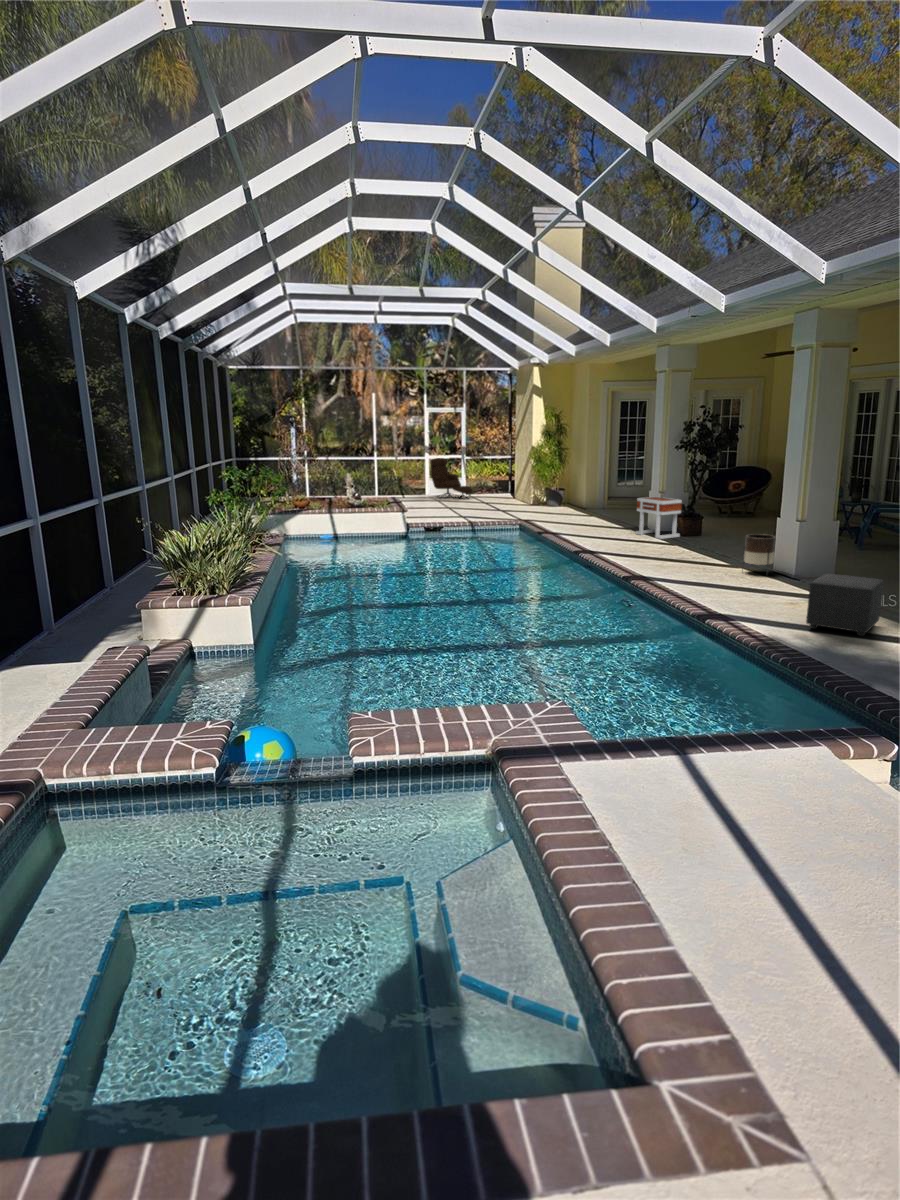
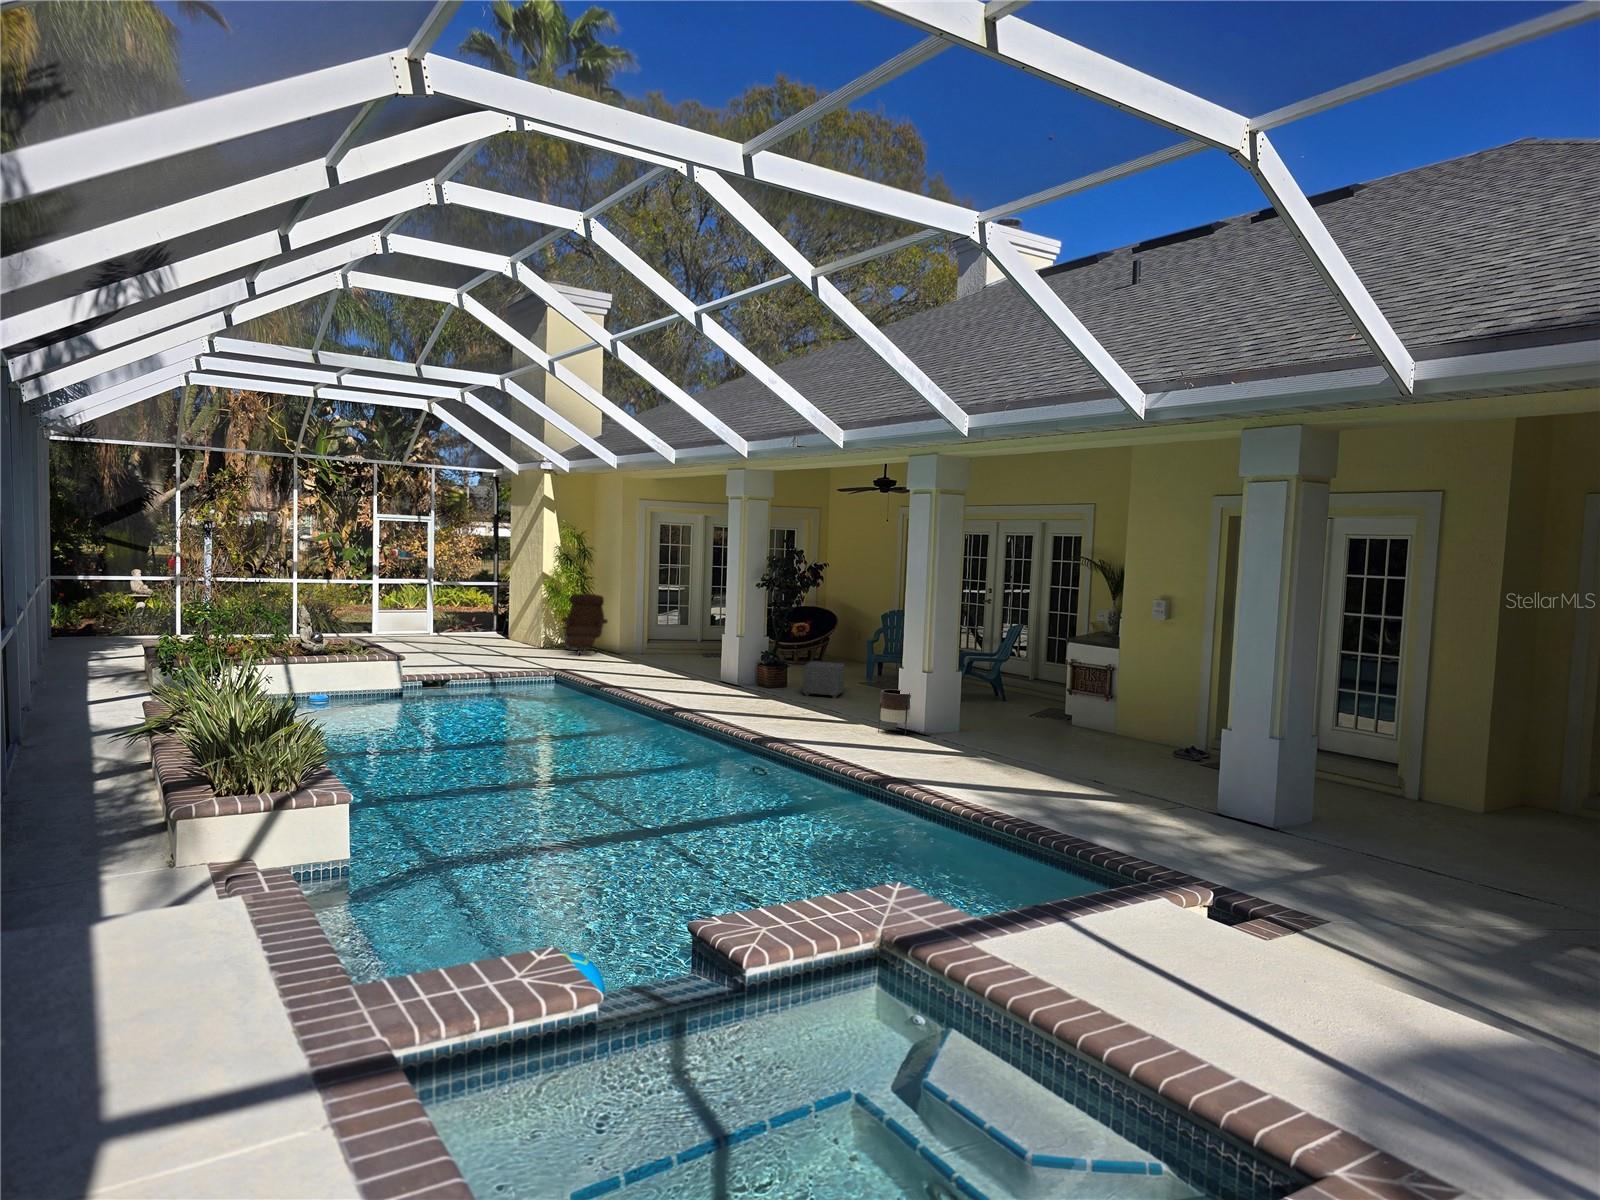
lounge chair: present [431,458,473,498] -> present [562,594,608,654]
side table: present [636,497,682,539] -> none [717,643,771,694]
ottoman: present [806,574,884,636] -> present [803,661,845,698]

